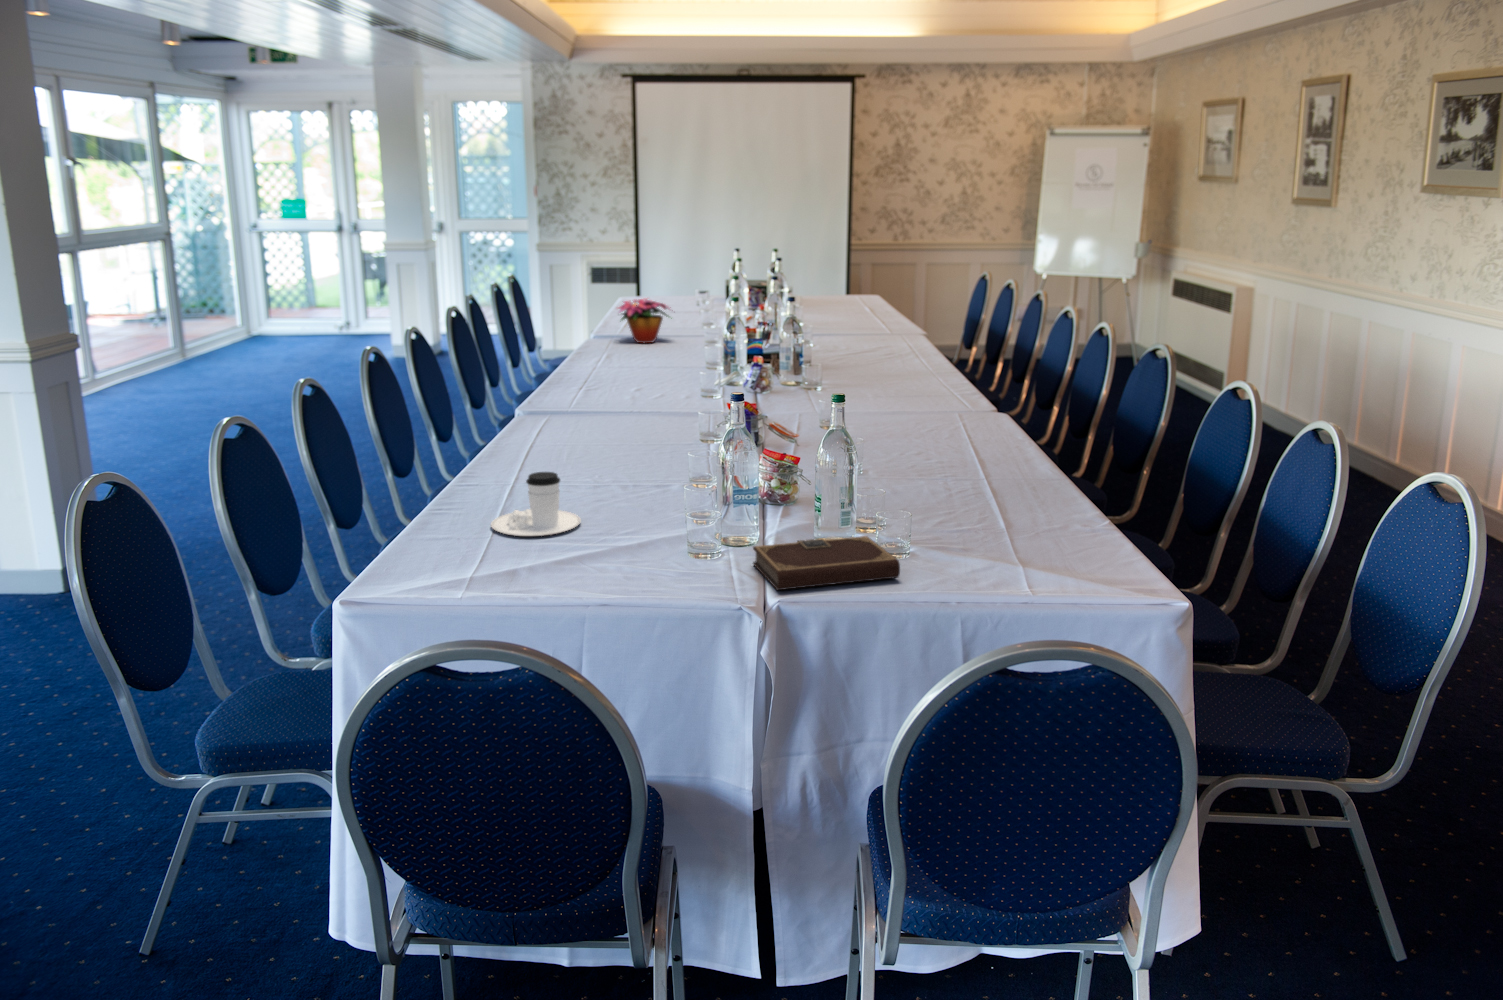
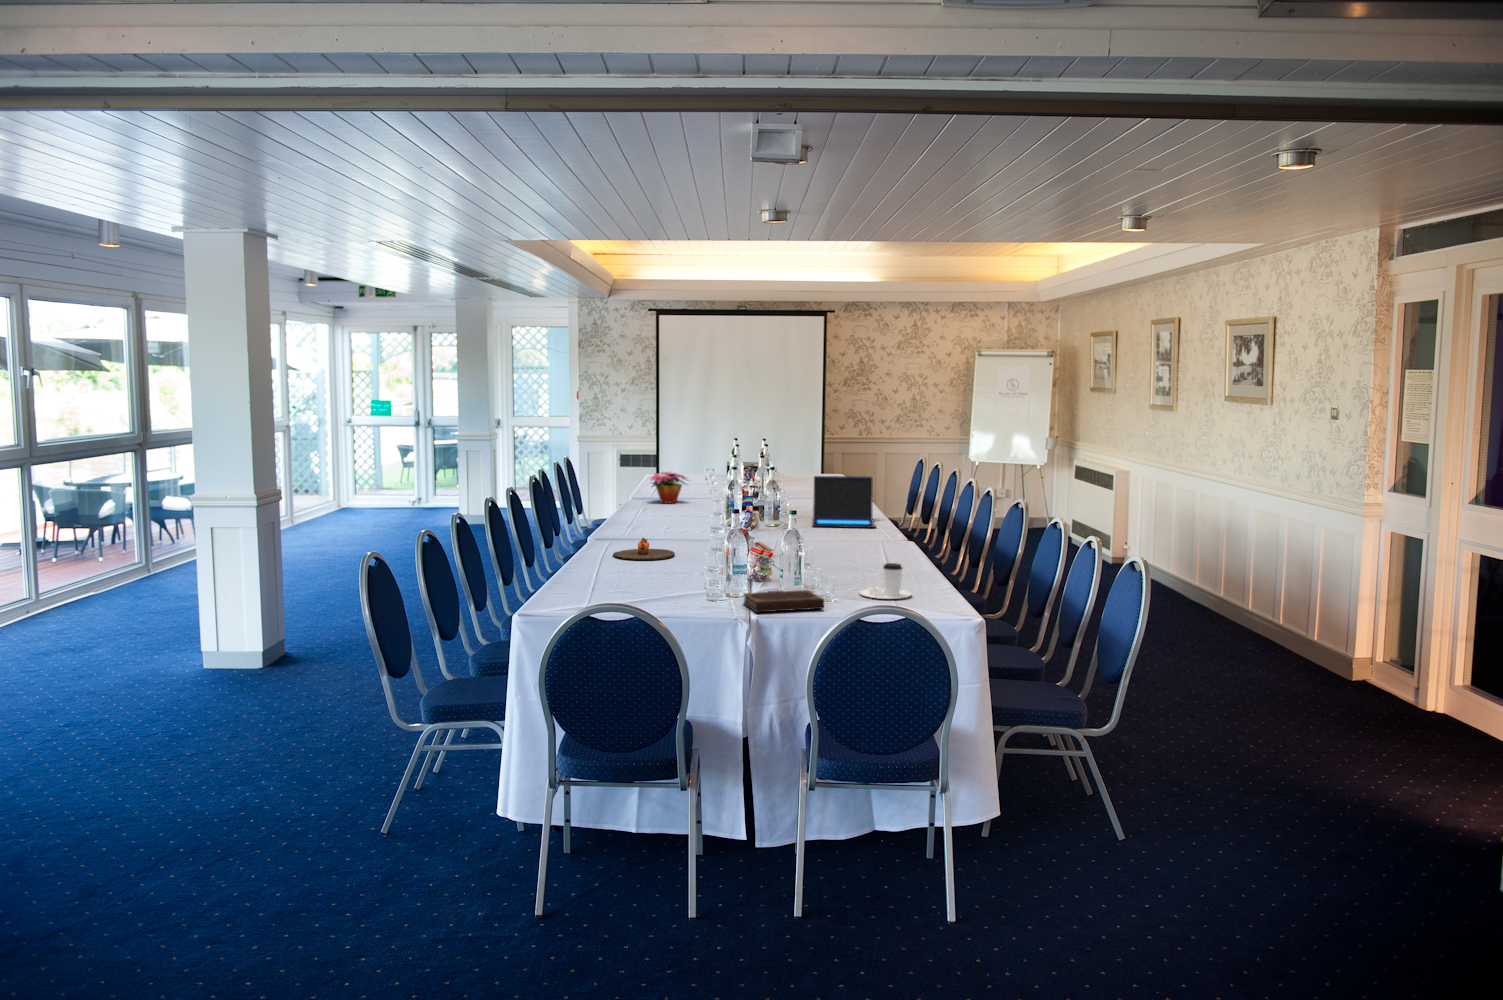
laptop: none [848,307,943,385] -> present [812,476,876,528]
plate: none [546,417,643,456] -> present [613,538,675,560]
coffee cup: present [491,472,581,536] -> present [860,563,912,599]

